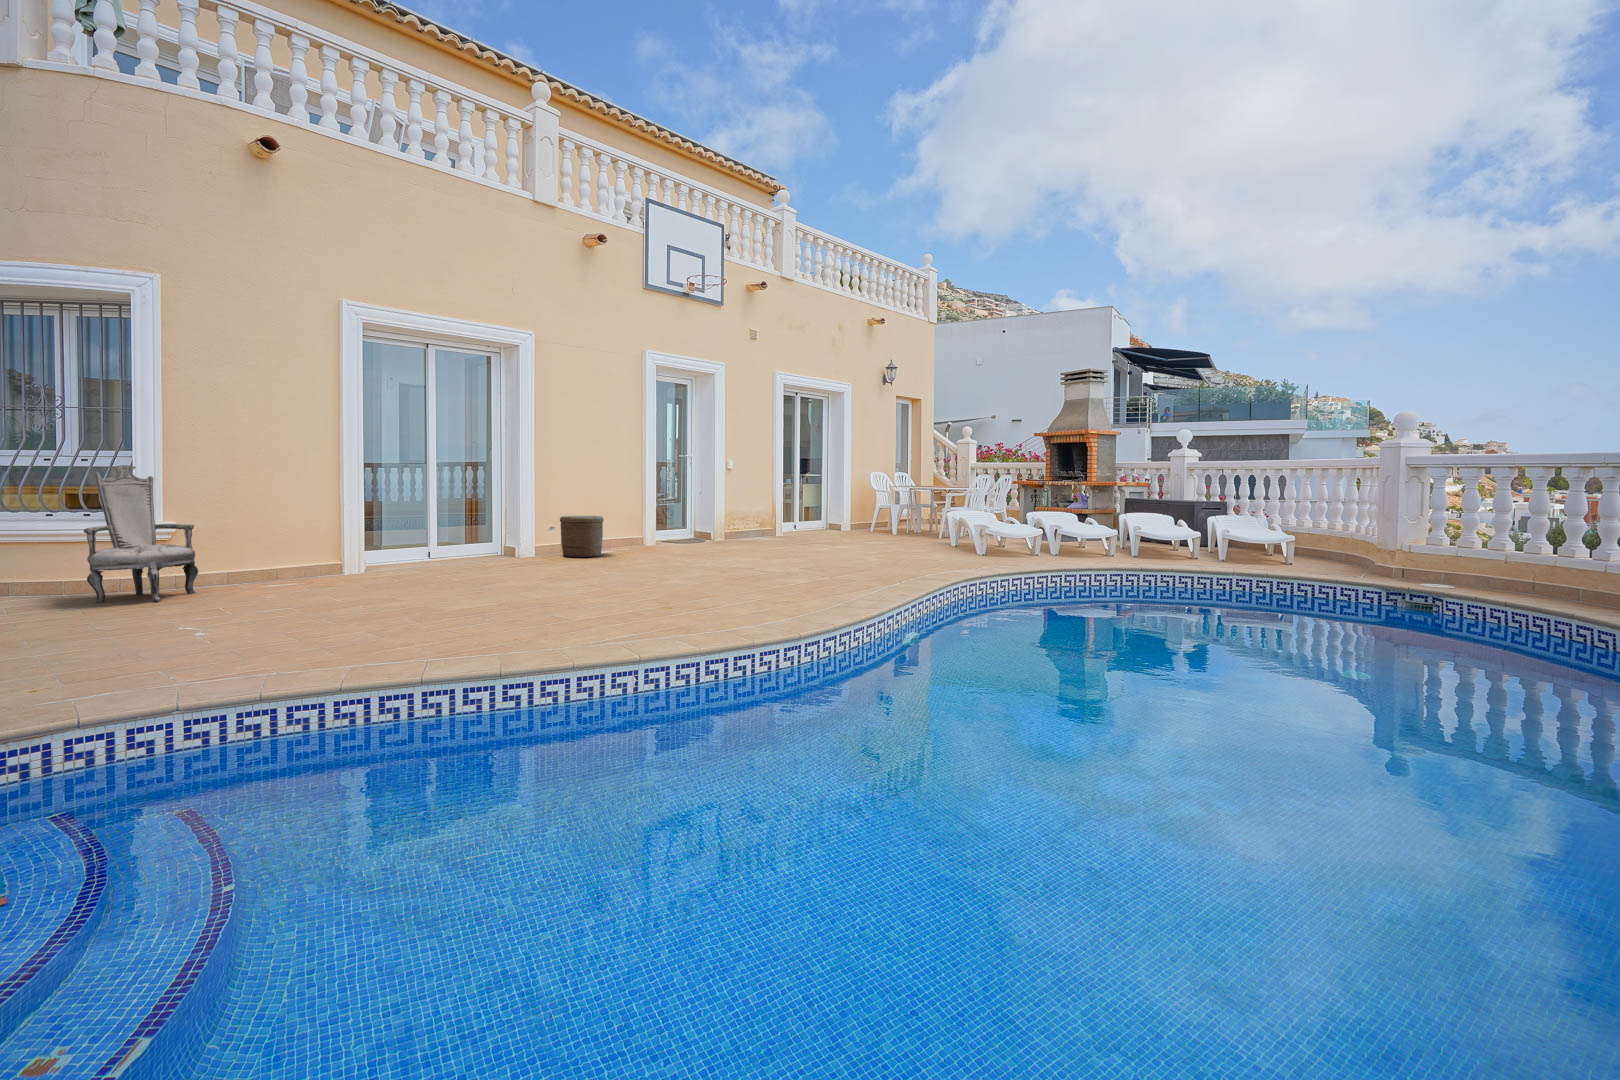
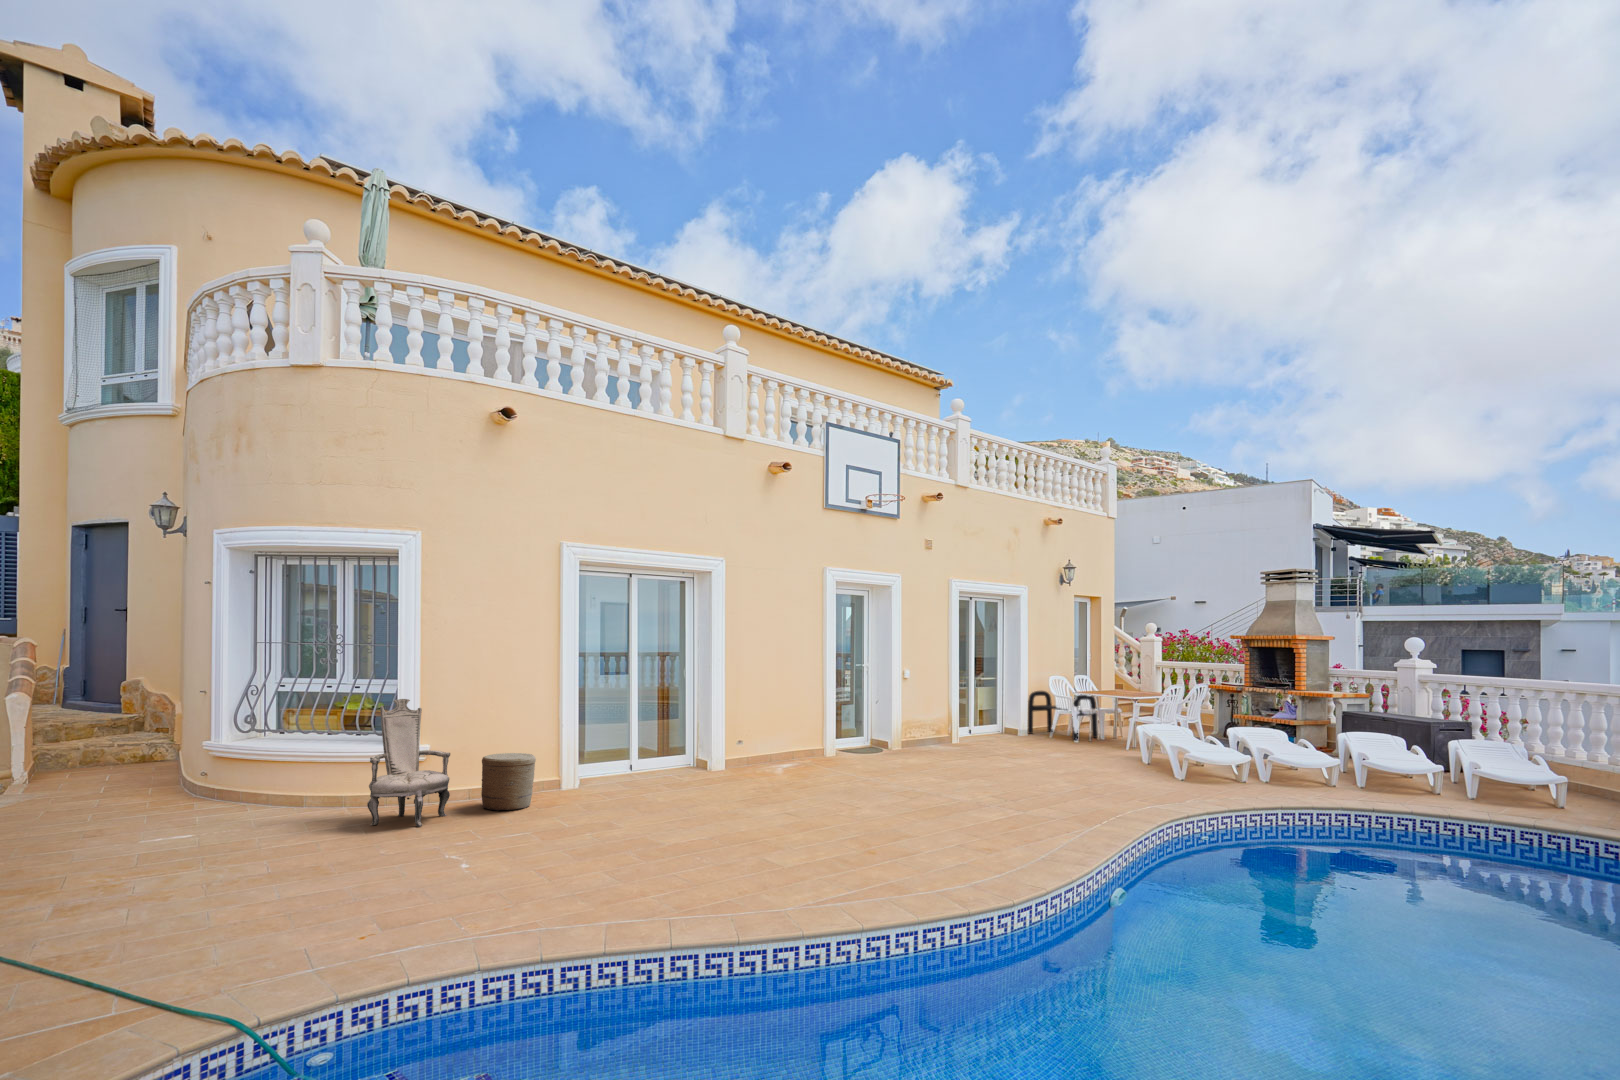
bench: none [850,489,914,532] -> present [1028,691,1098,740]
woven basket: present [560,516,603,558] -> present [481,753,536,811]

